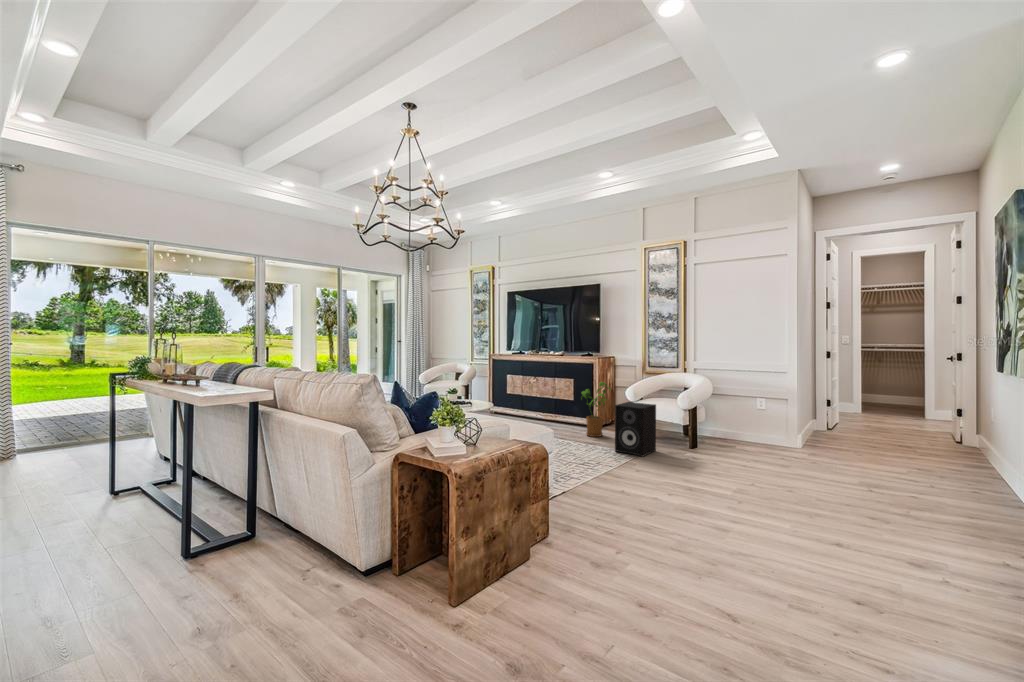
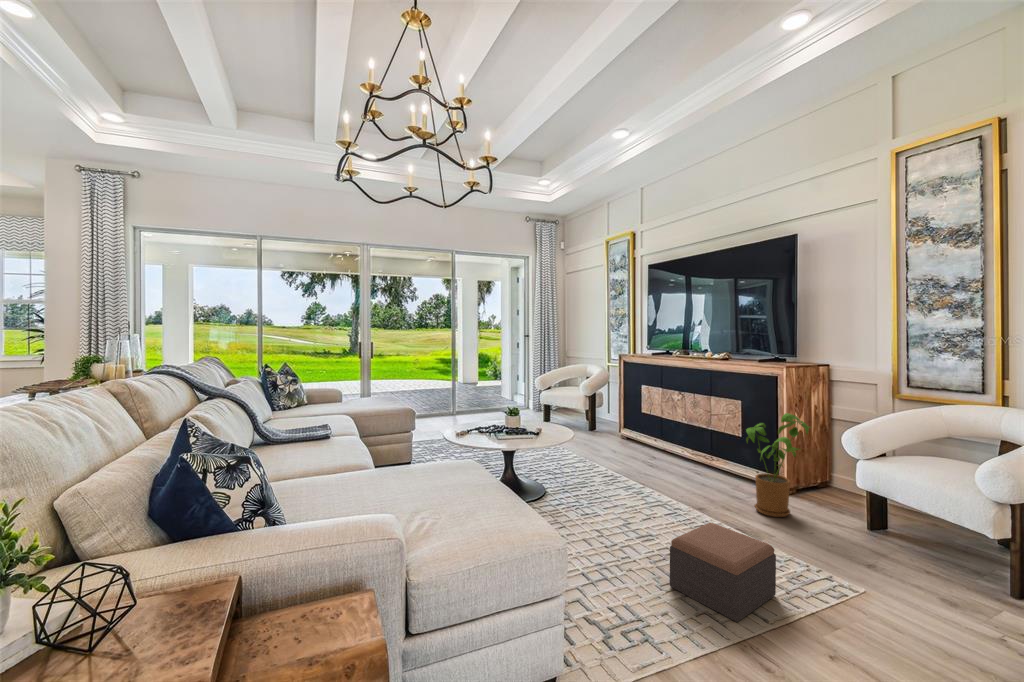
speaker: present [615,402,656,457] -> none [802,466,917,609]
footstool: none [565,432,608,467] -> present [670,523,776,622]

